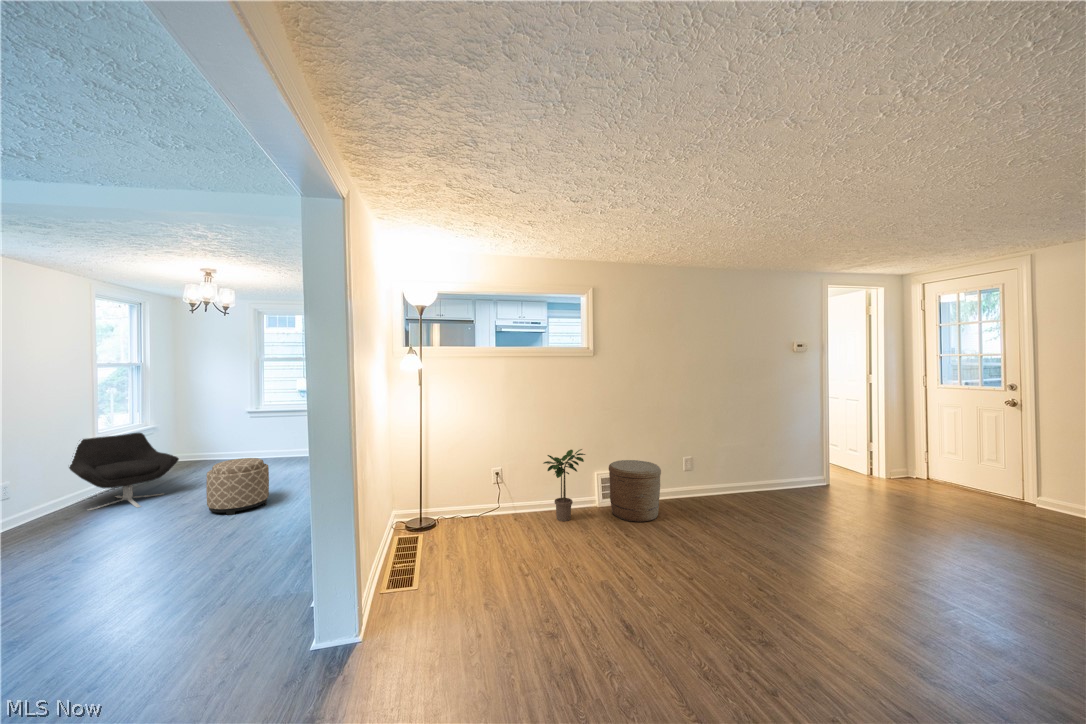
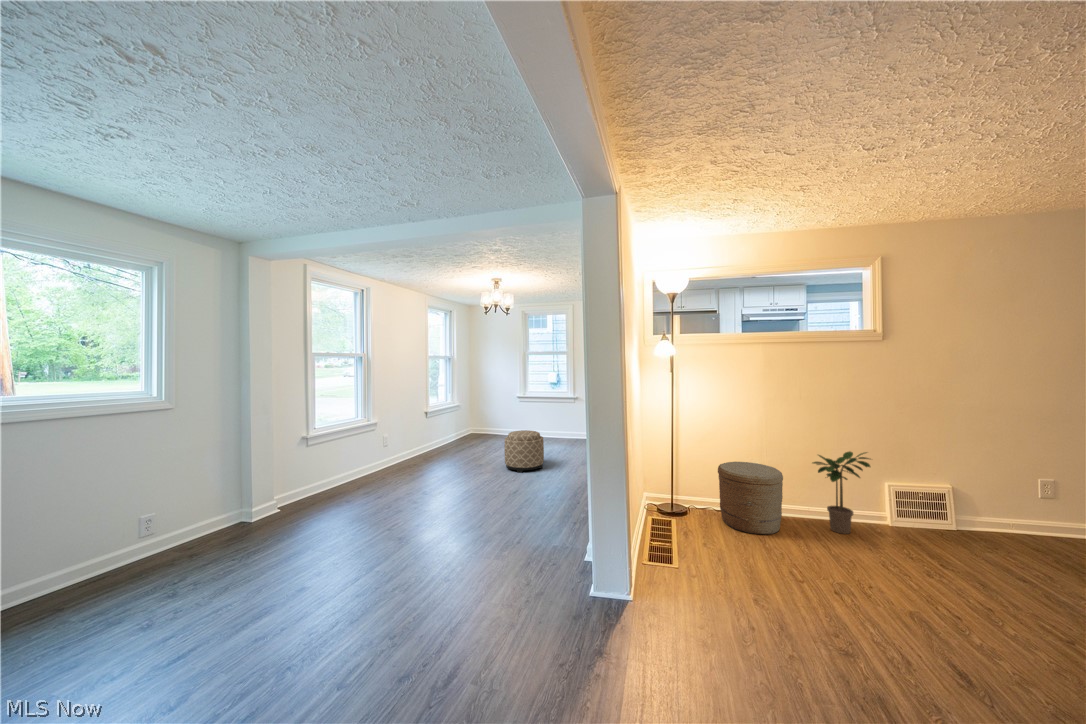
lounge chair: present [69,433,179,510] -> none [431,407,487,459]
woven basket: present [609,460,661,522] -> present [718,462,783,534]

